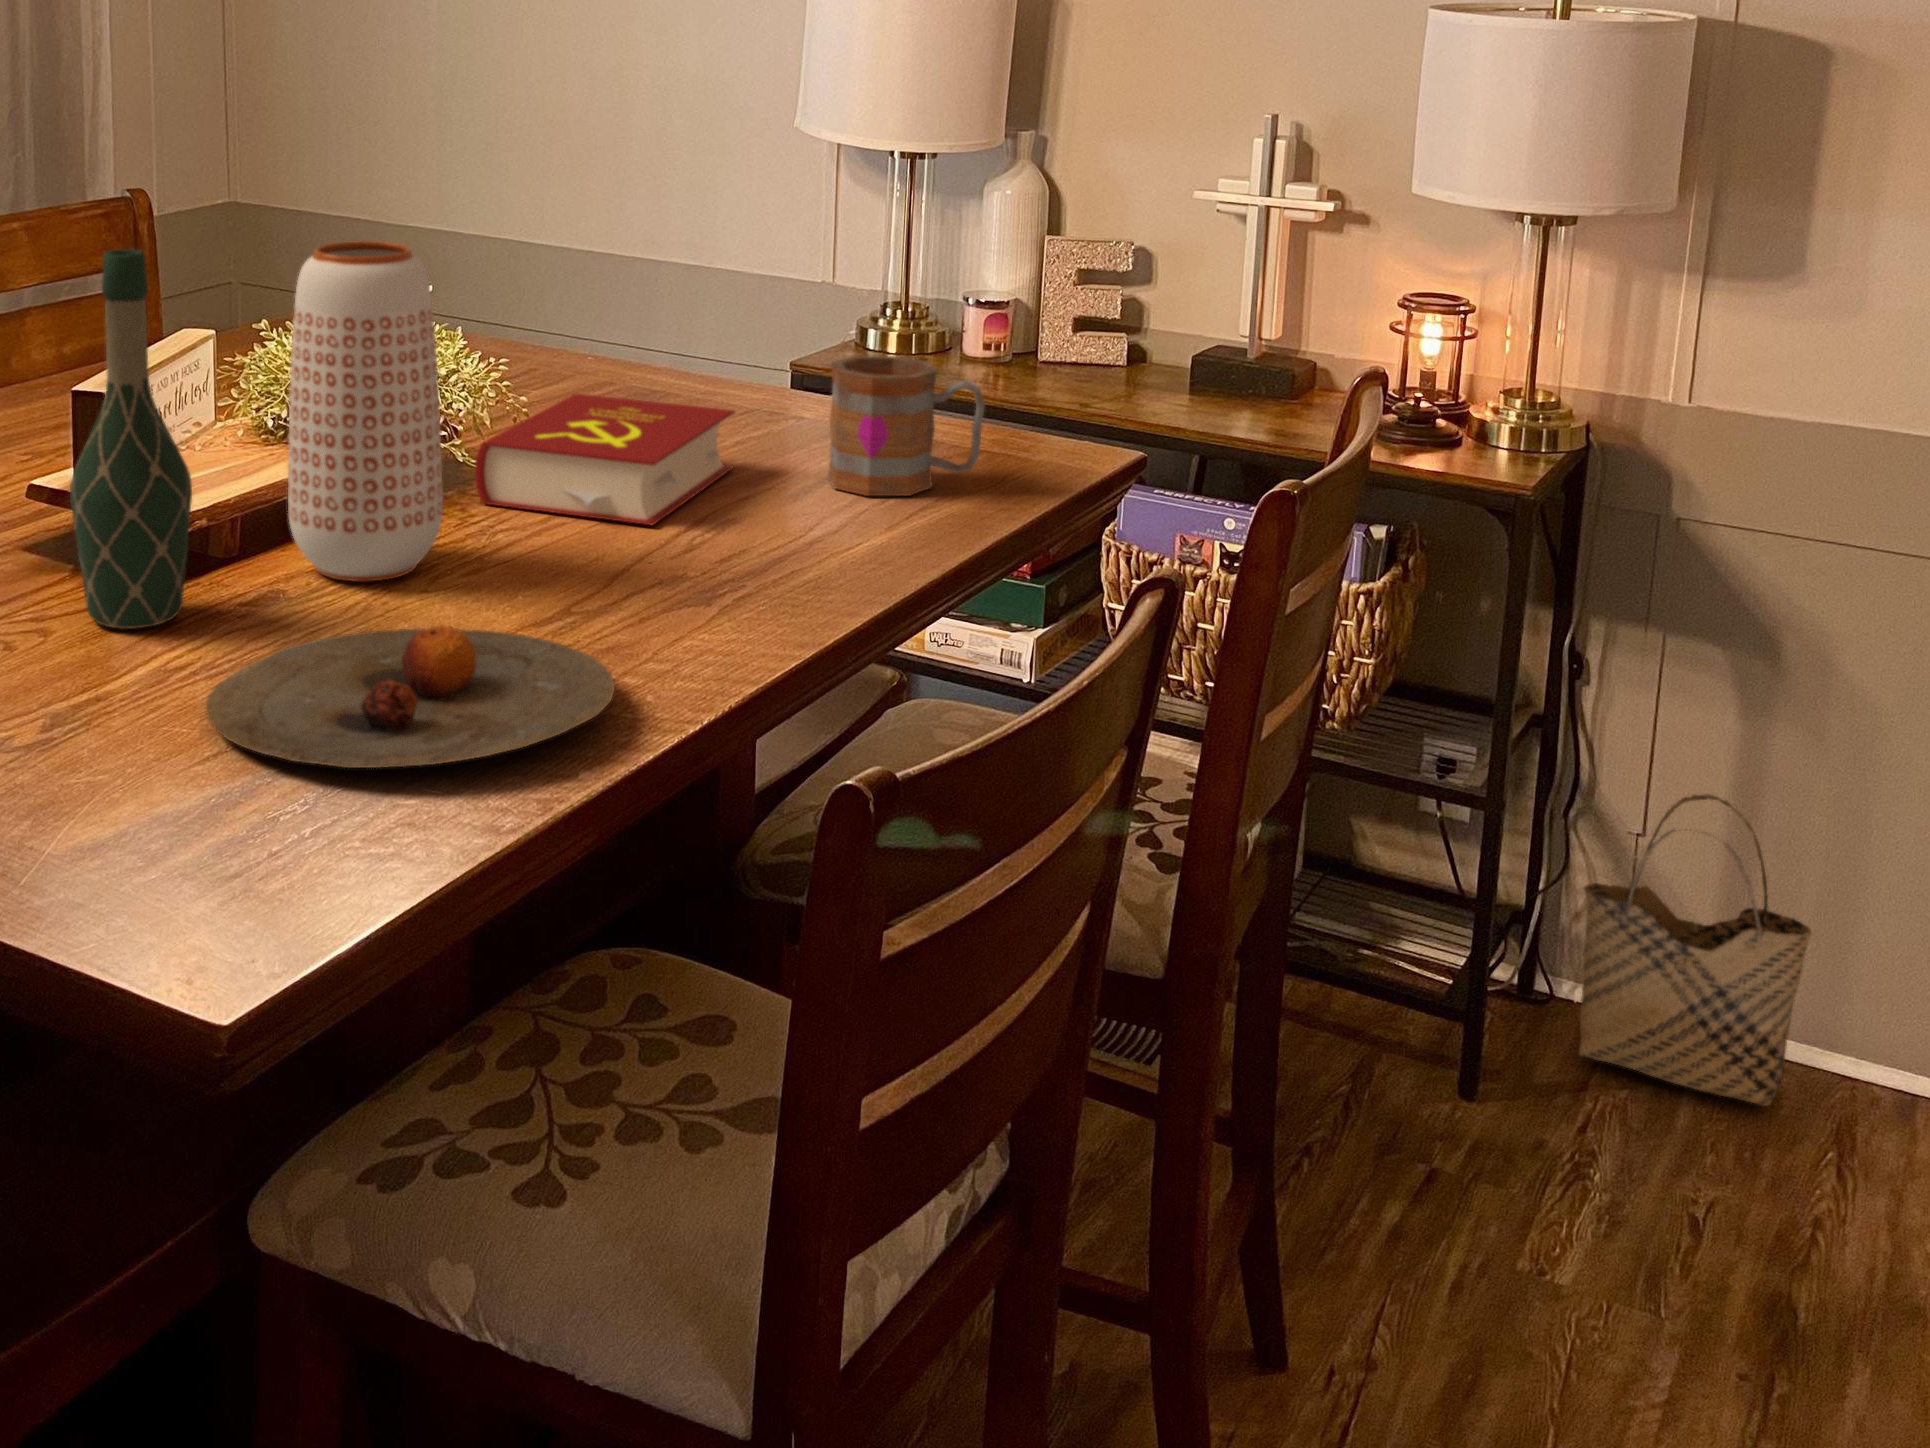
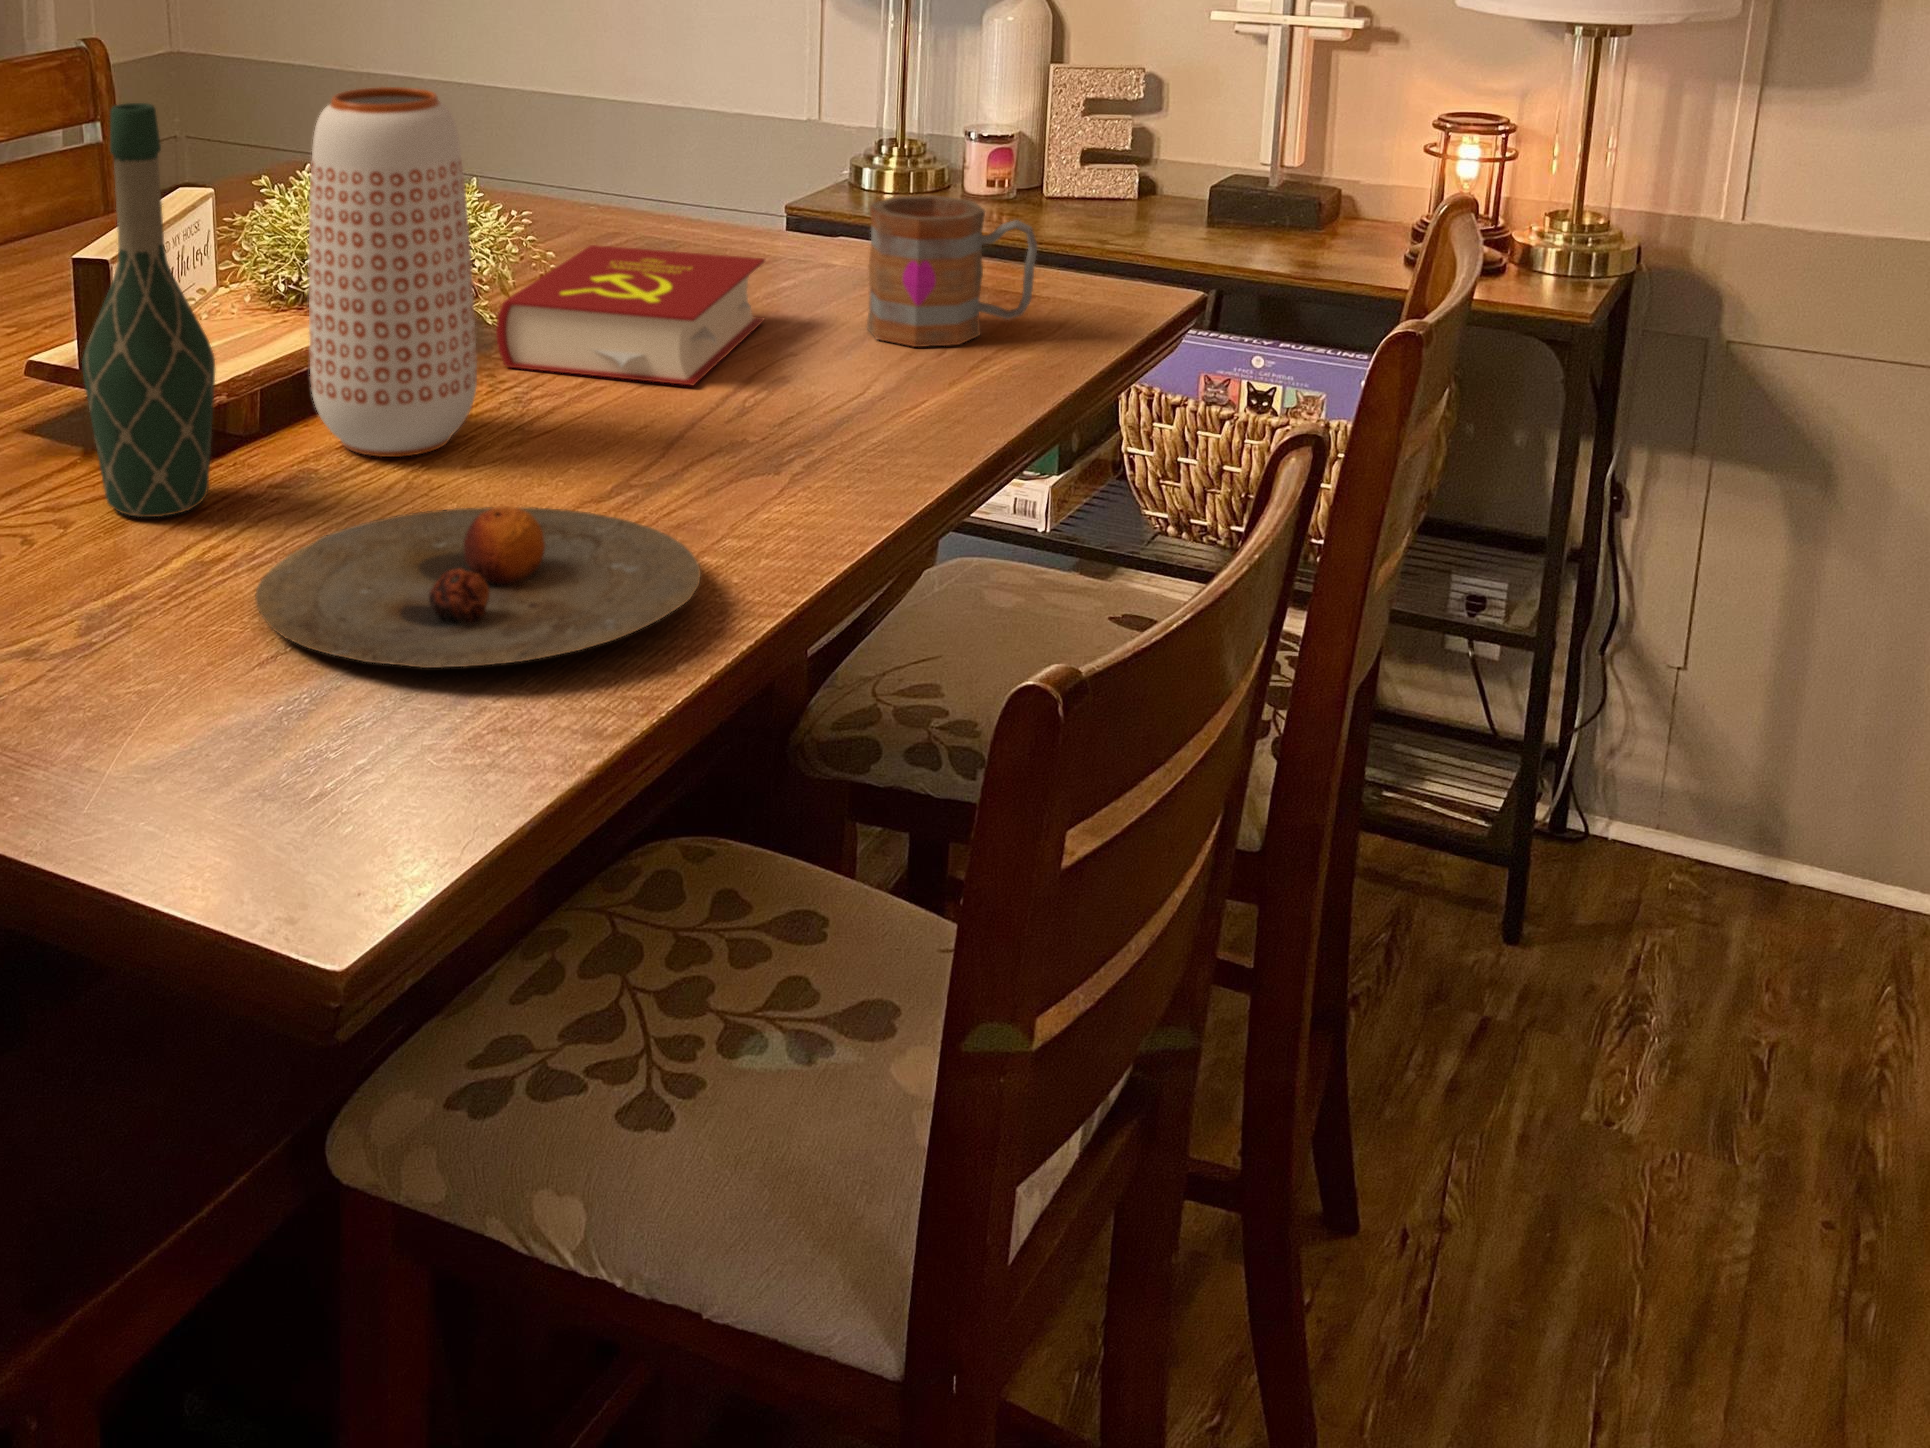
woven basket: present [1579,795,1812,1106] -> none [1621,627,1867,942]

